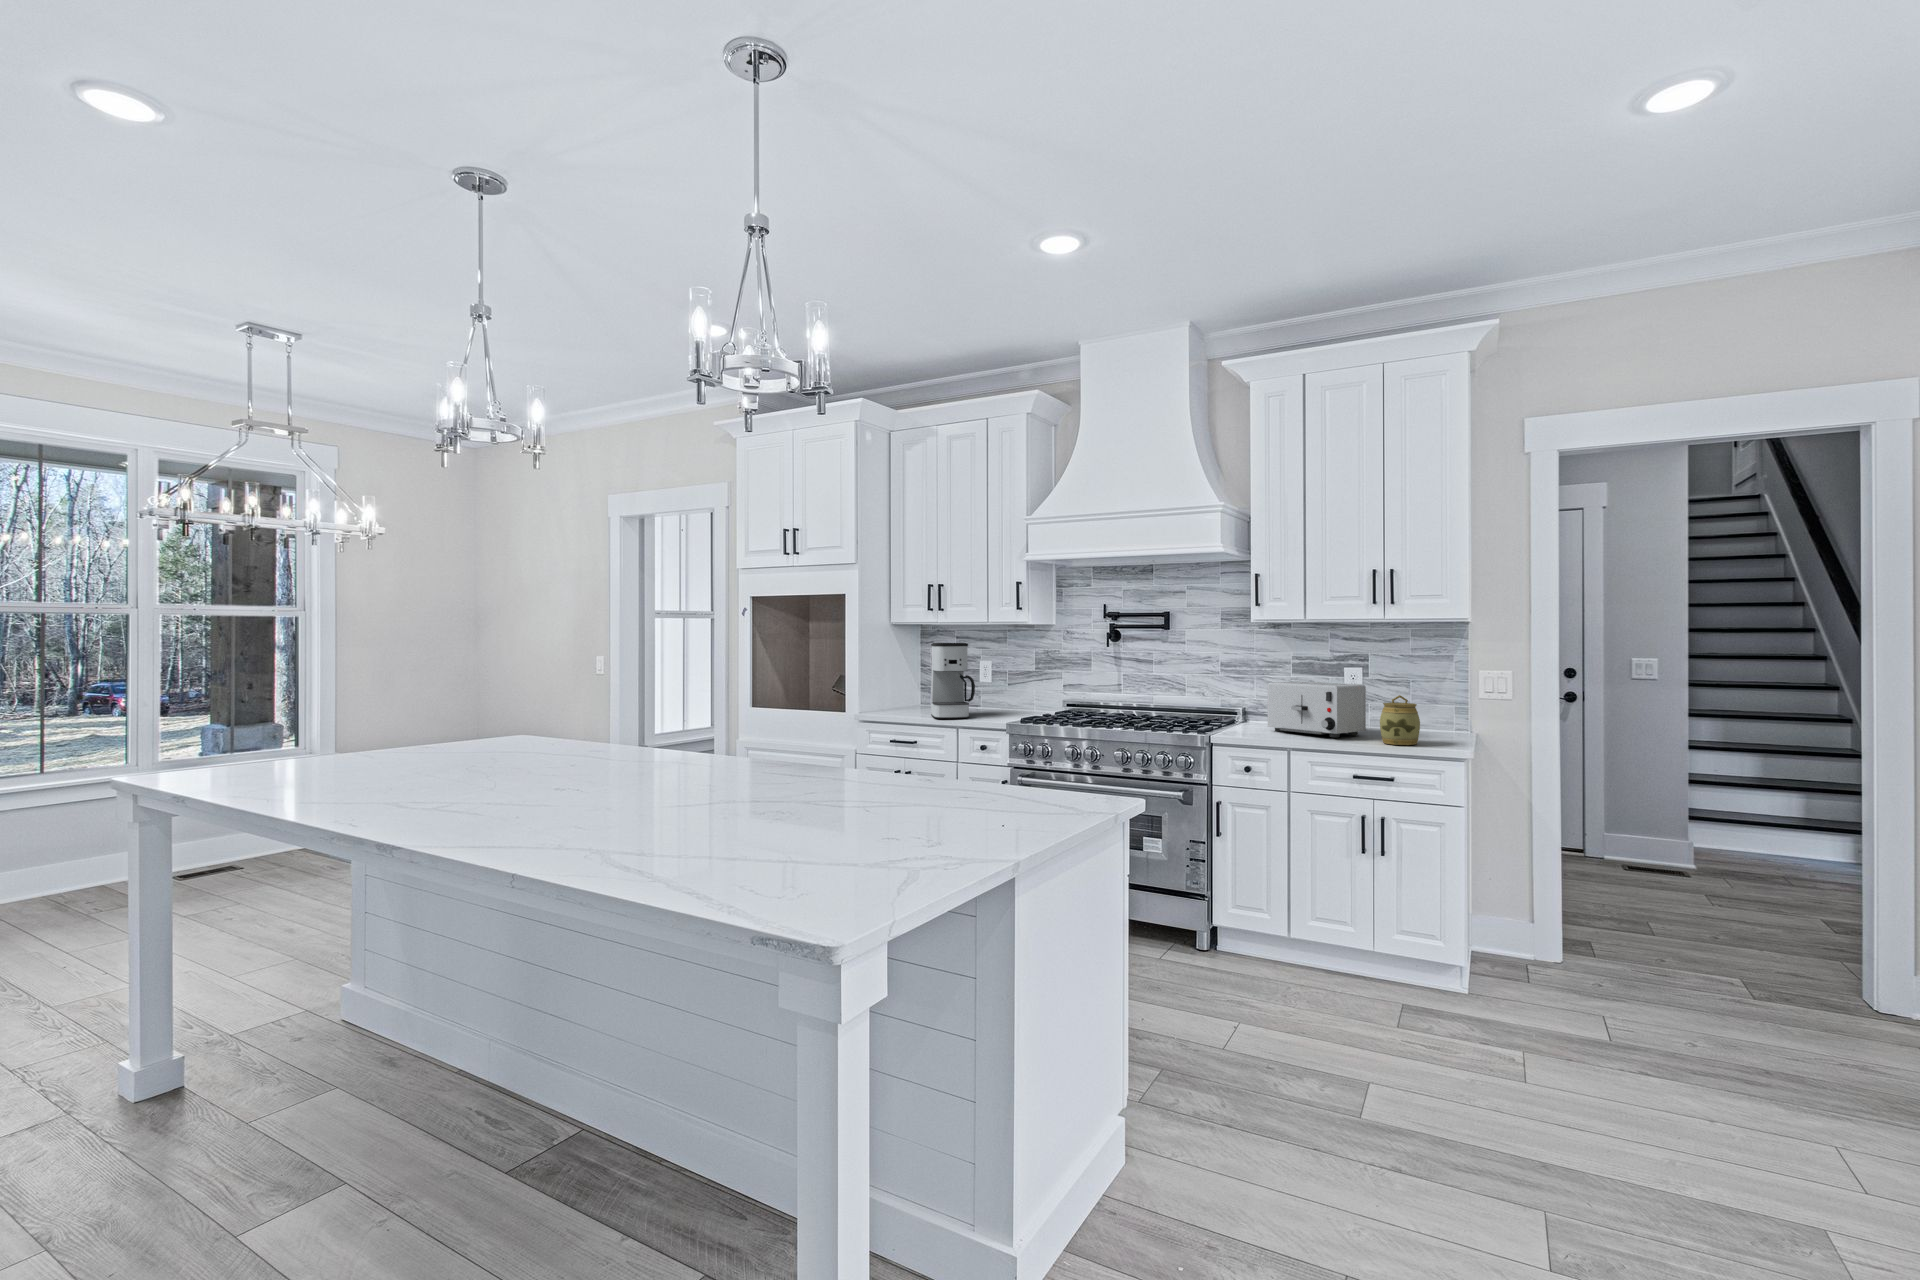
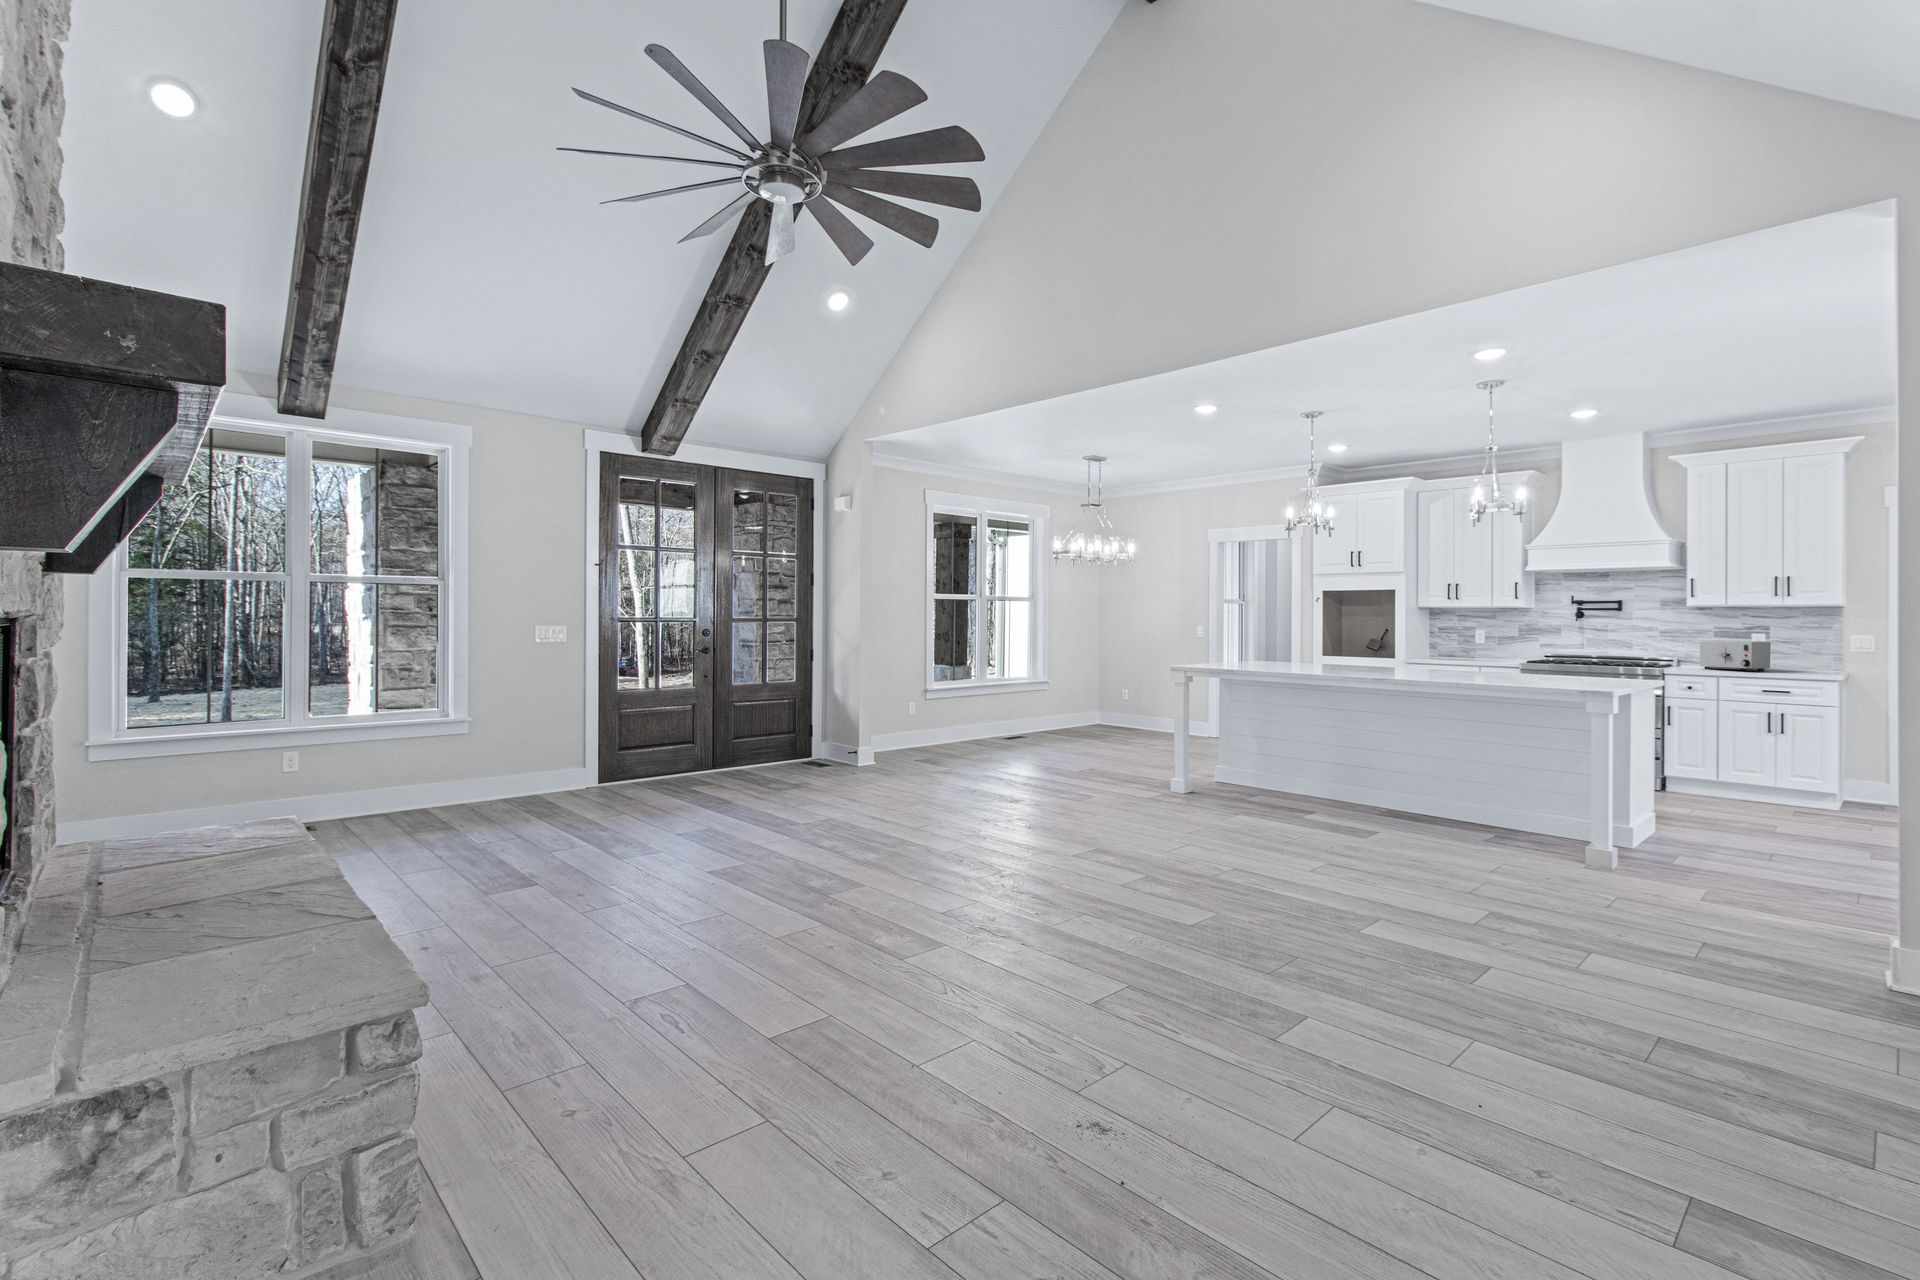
coffee maker: present [931,643,975,718] -> none [1455,619,1487,662]
jar: present [1380,695,1420,745] -> none [1781,647,1810,674]

